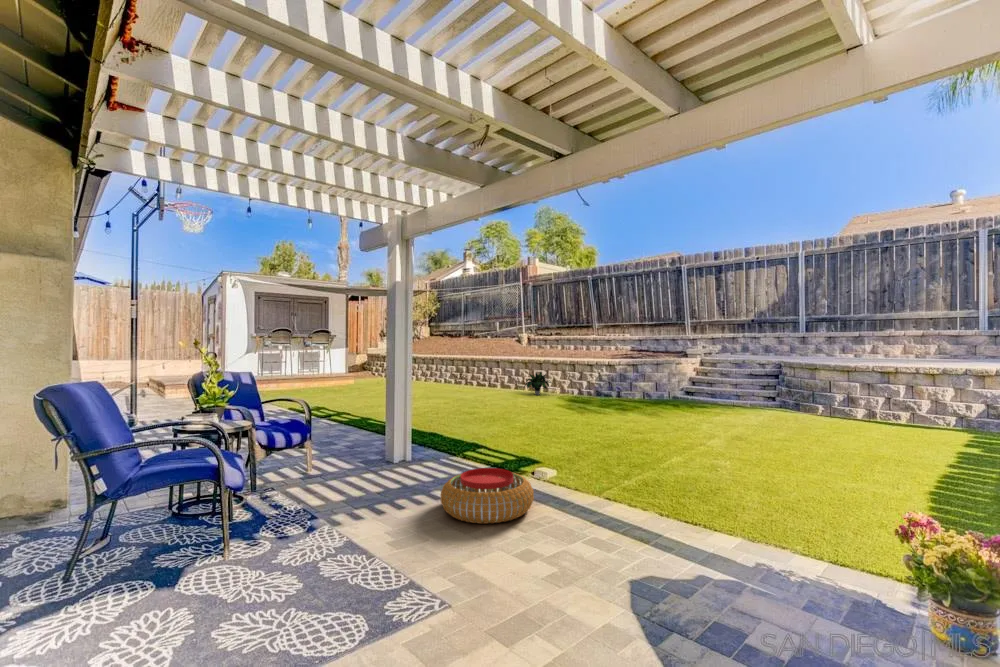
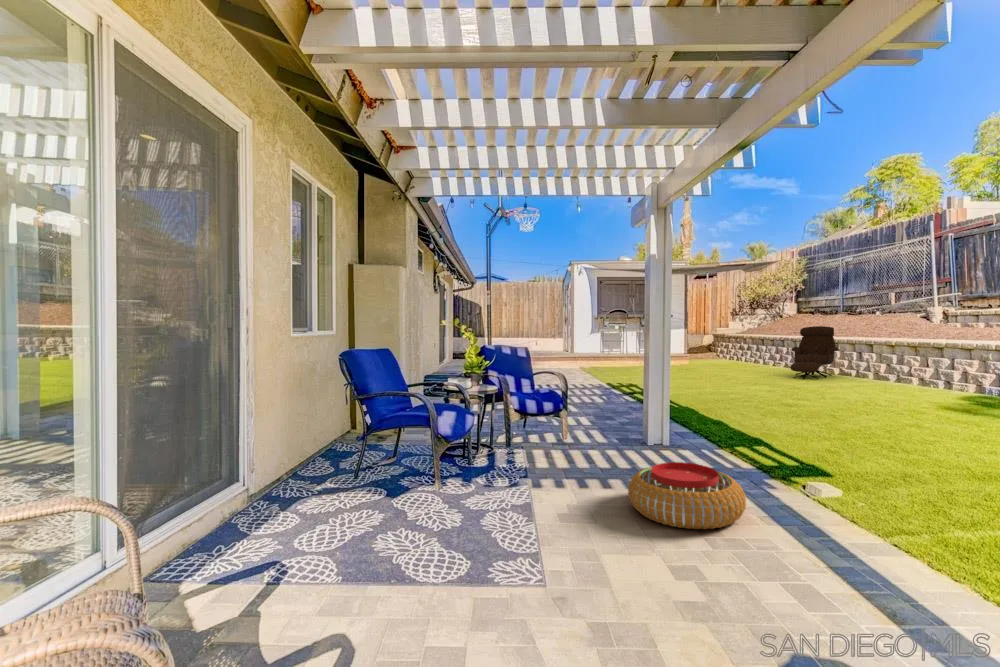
lounge chair: none [444,348,476,391] -> present [790,326,838,379]
potted plant: present [524,372,551,395] -> none [904,359,962,393]

